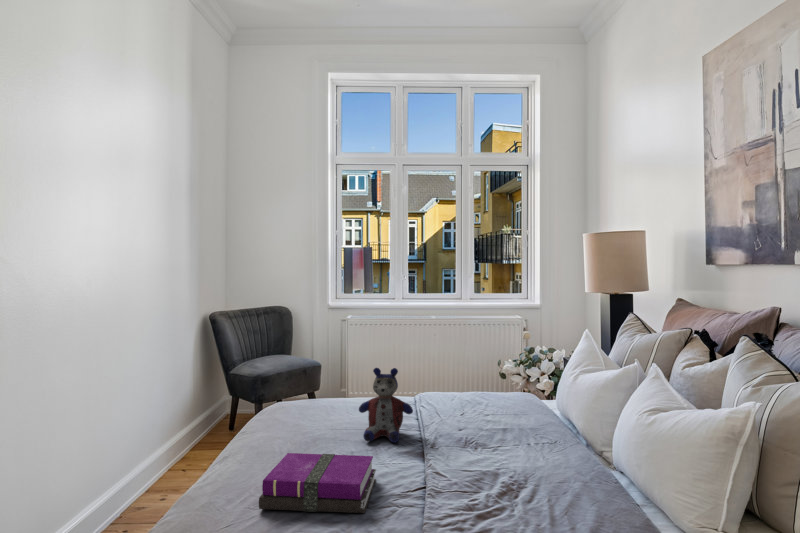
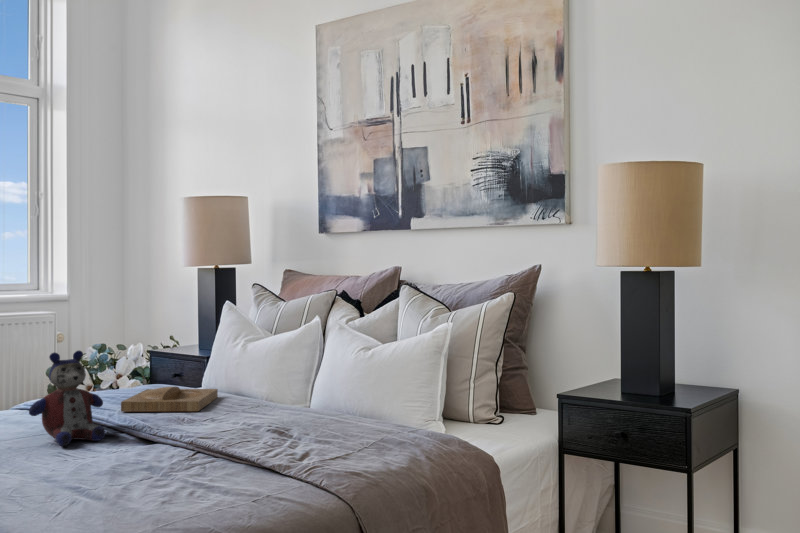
tray: none [445,400,535,433] -> present [121,387,218,412]
notebook: present [259,453,376,513] -> none [31,436,193,508]

